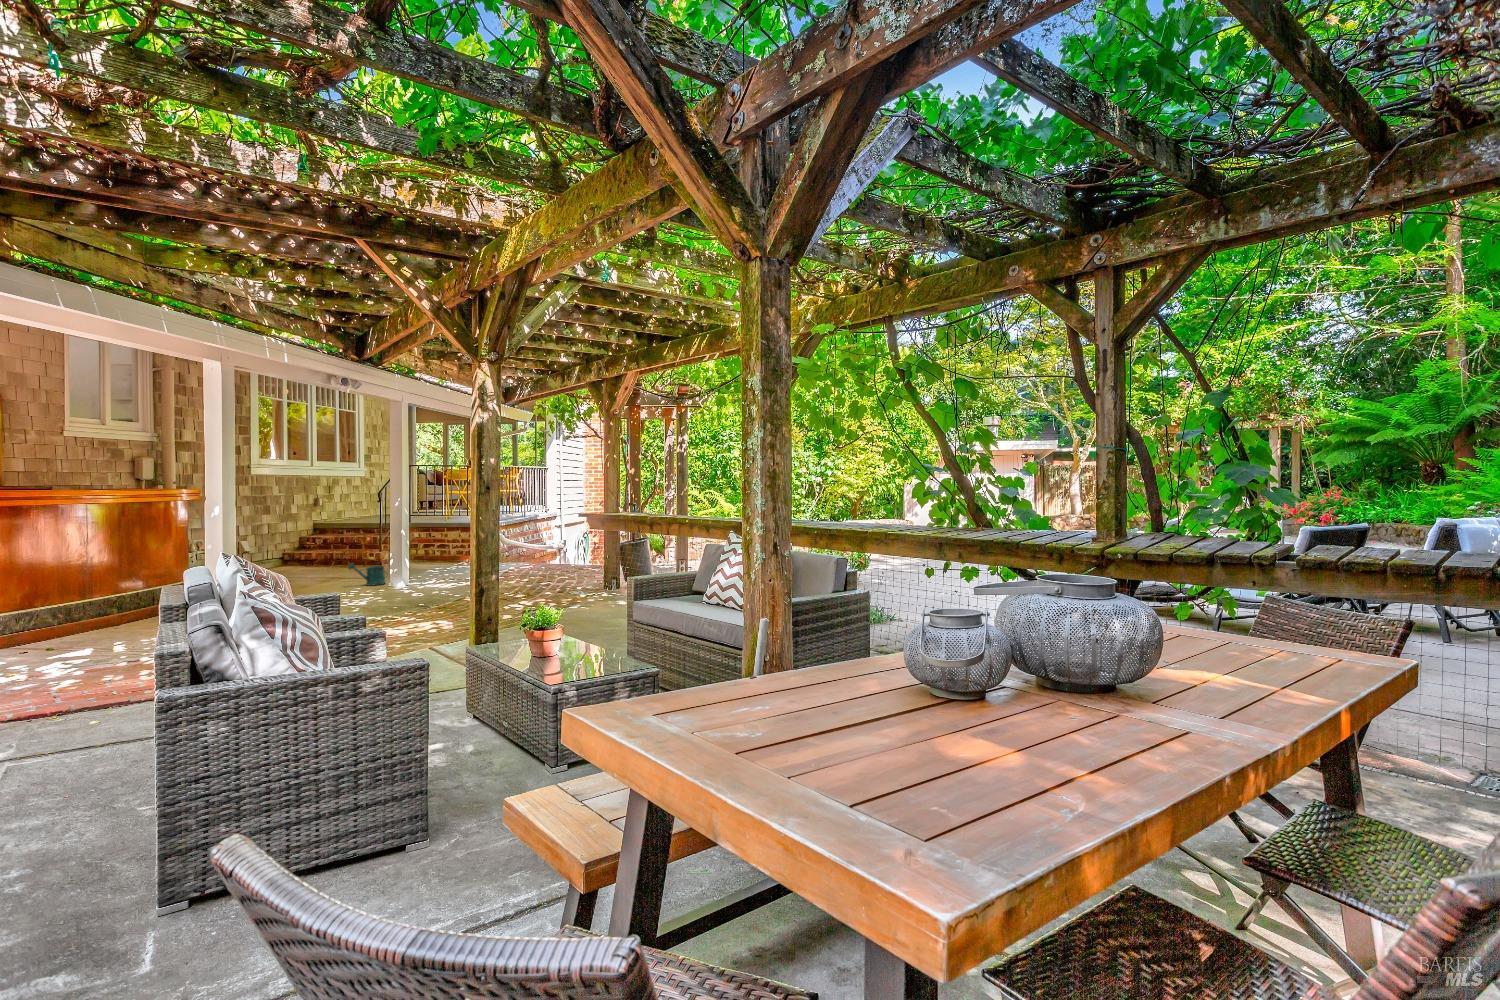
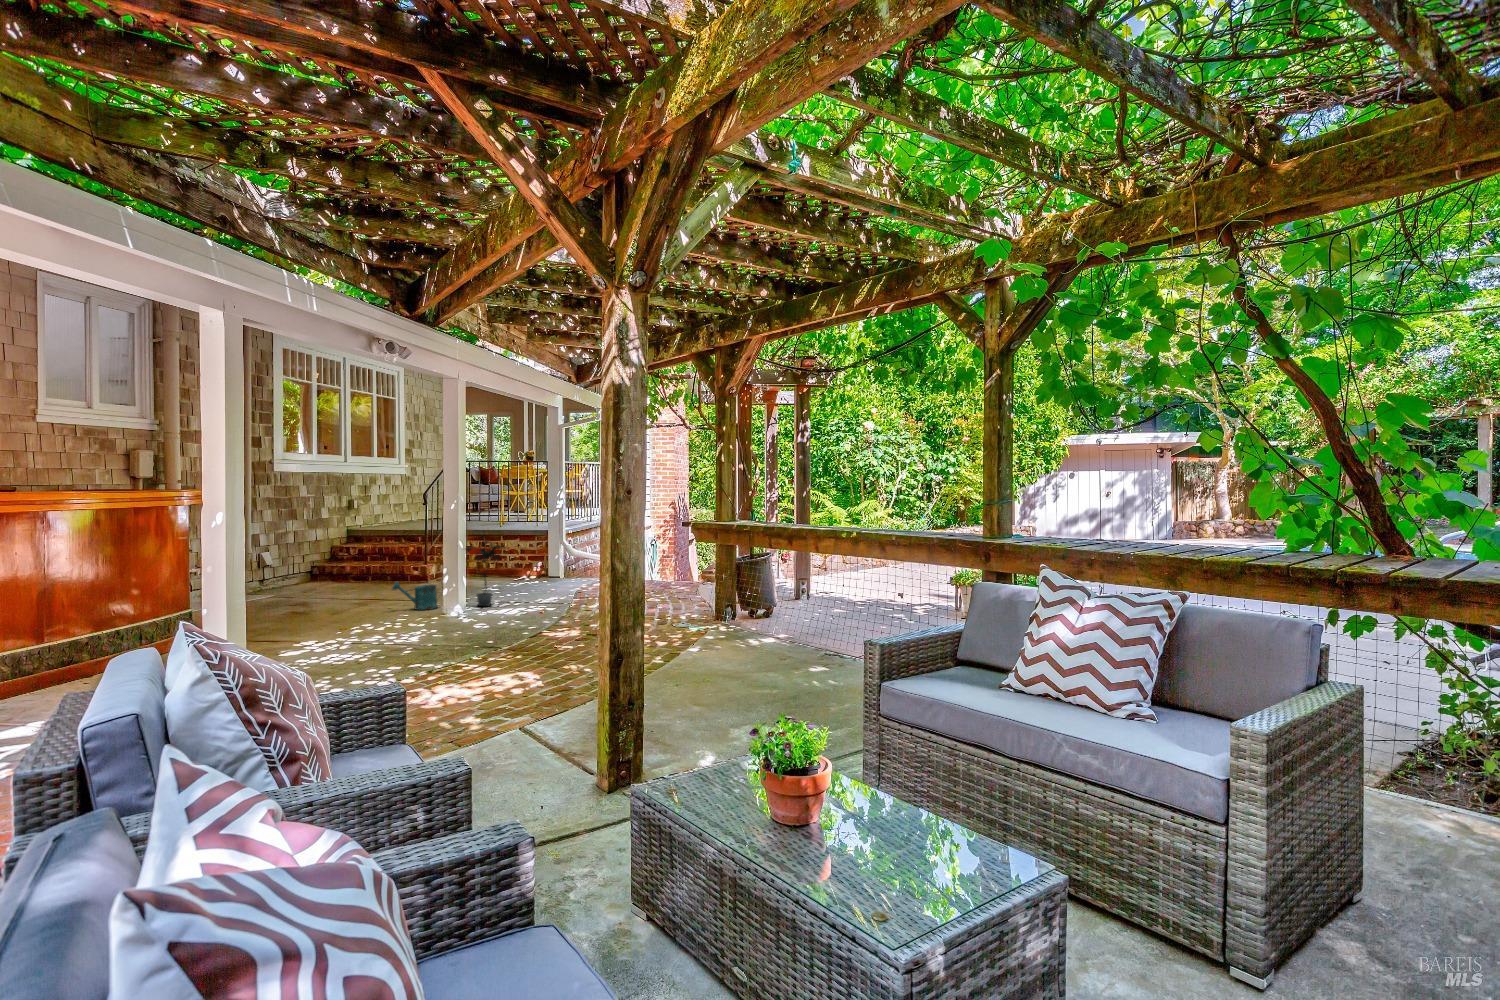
potted plant: none [405,528,445,583] -> present [466,540,506,606]

